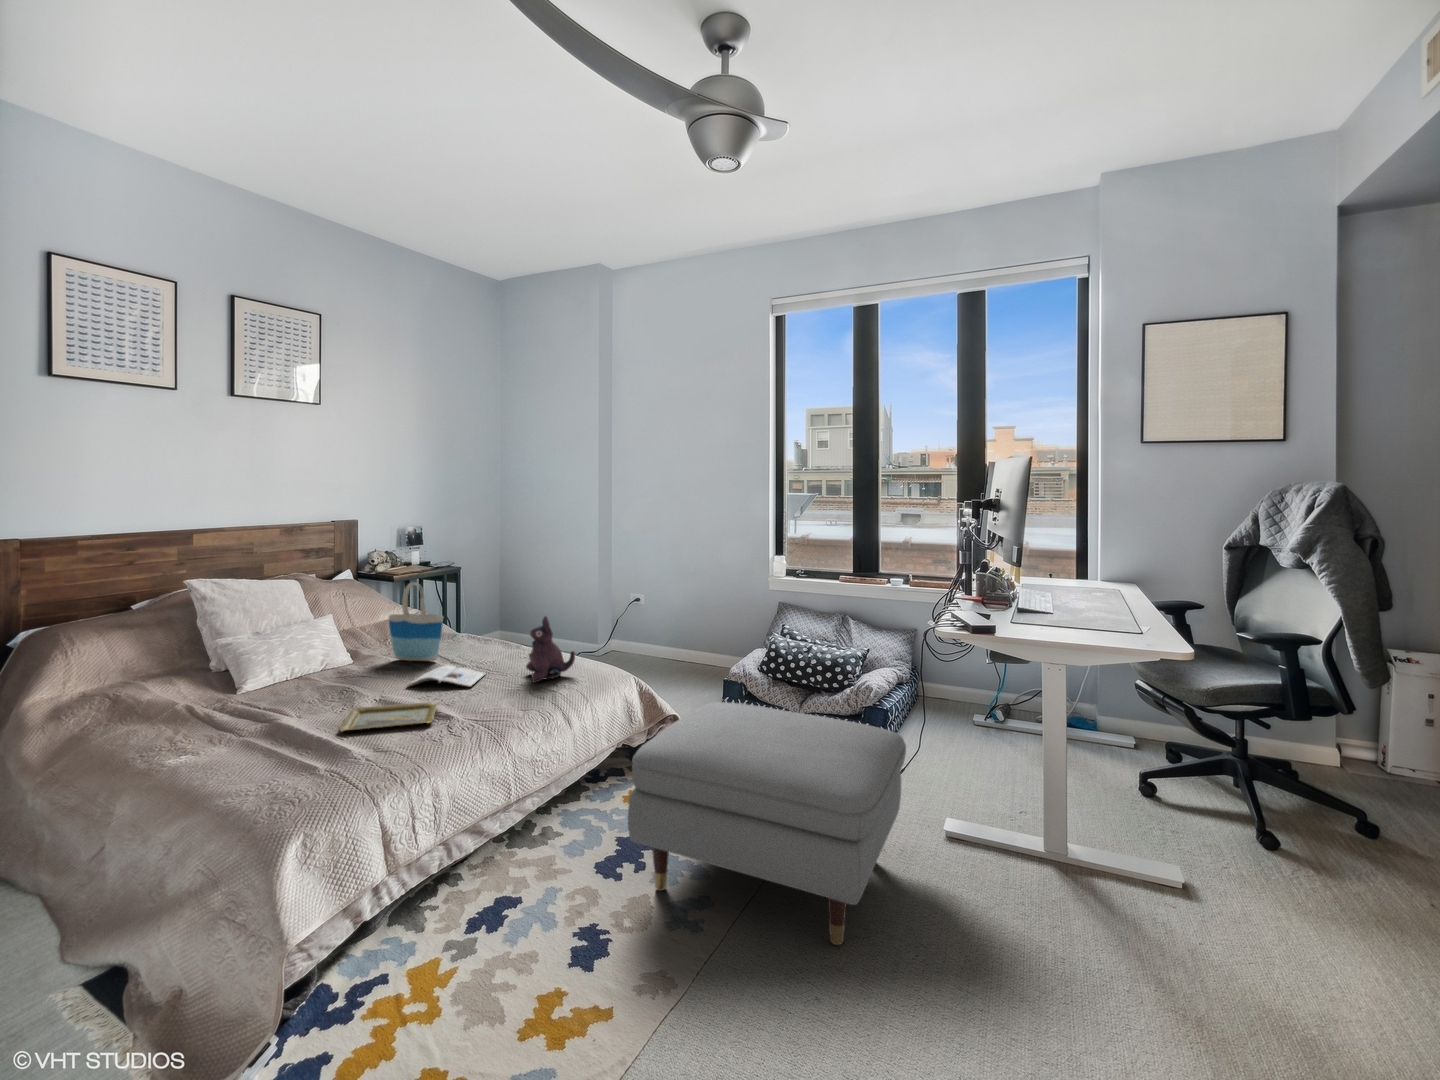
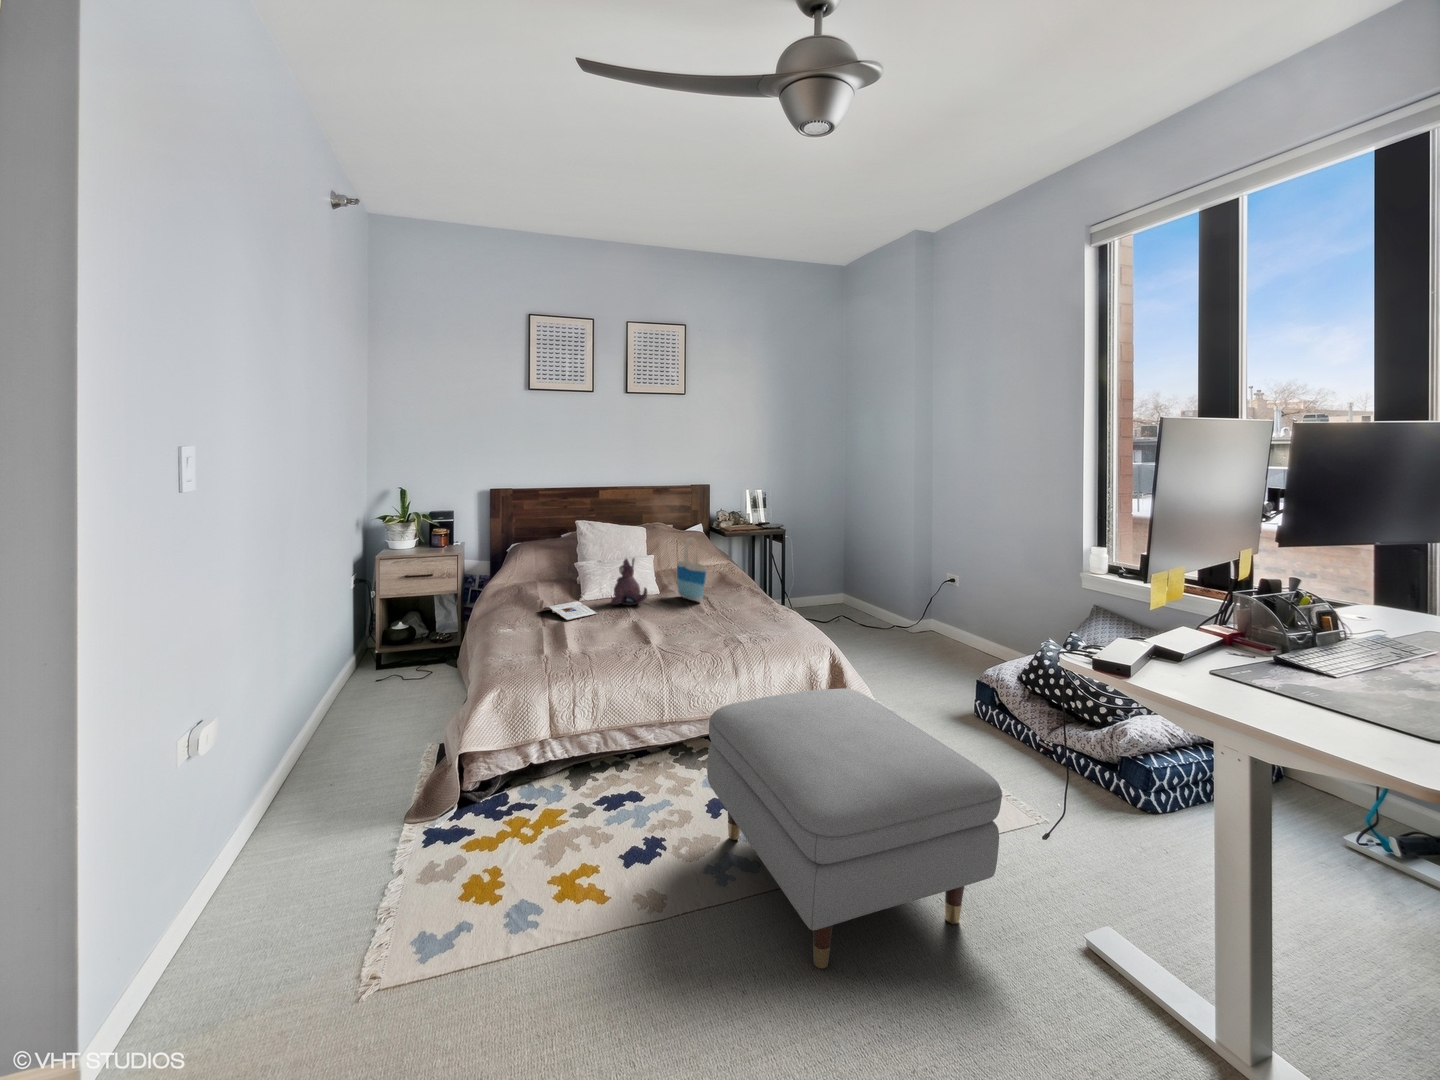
plush toy: present [526,616,575,683] -> present [611,558,647,605]
magazine: present [408,665,485,687] -> present [540,601,597,620]
tray: present [340,702,438,732] -> none [582,623,654,644]

